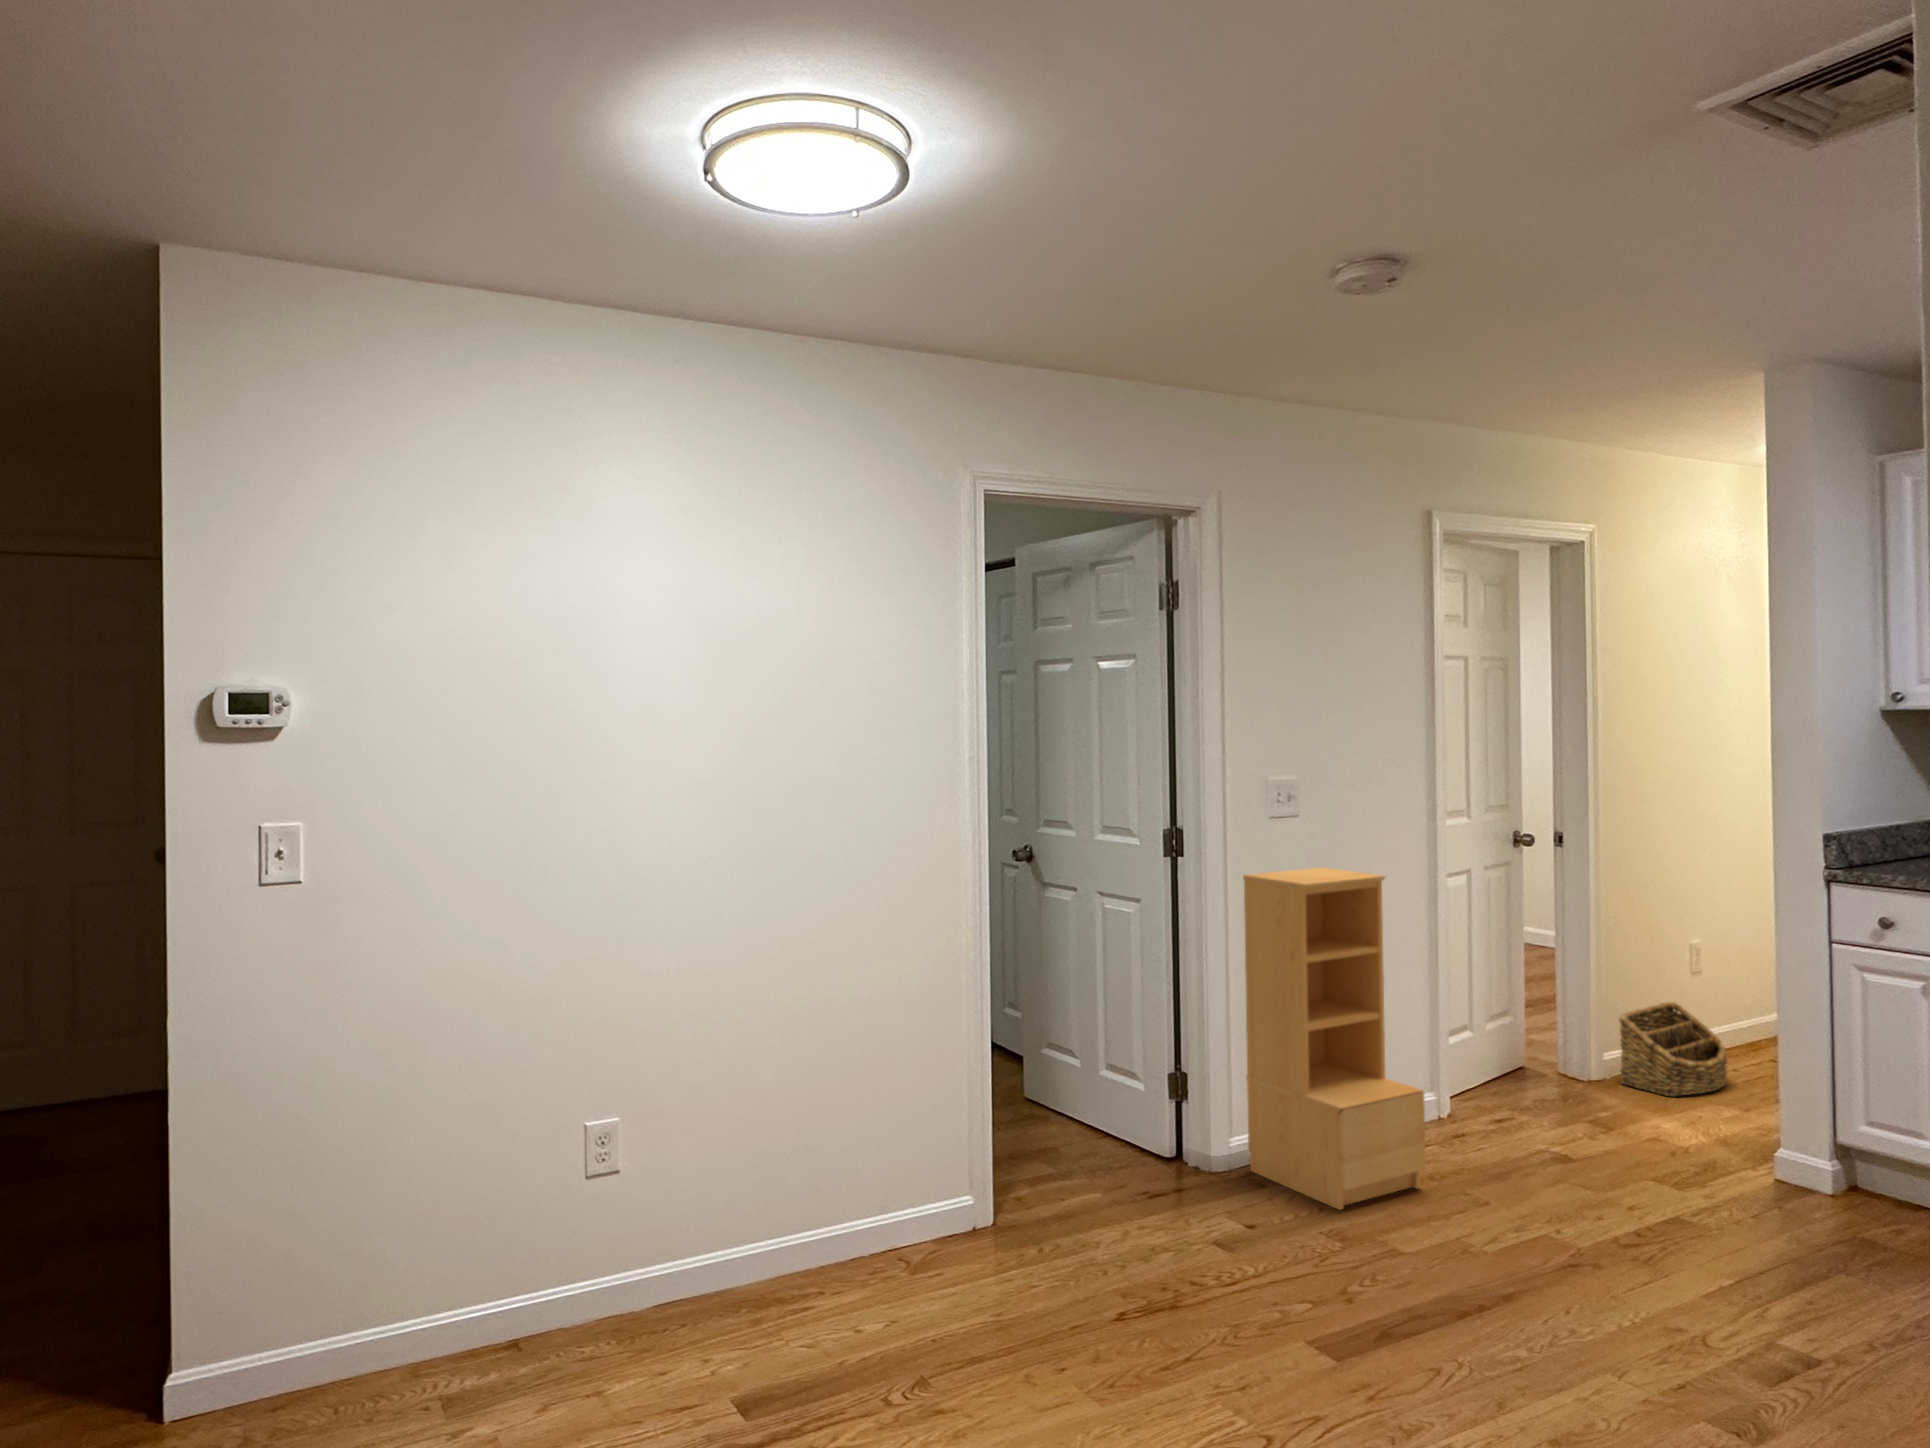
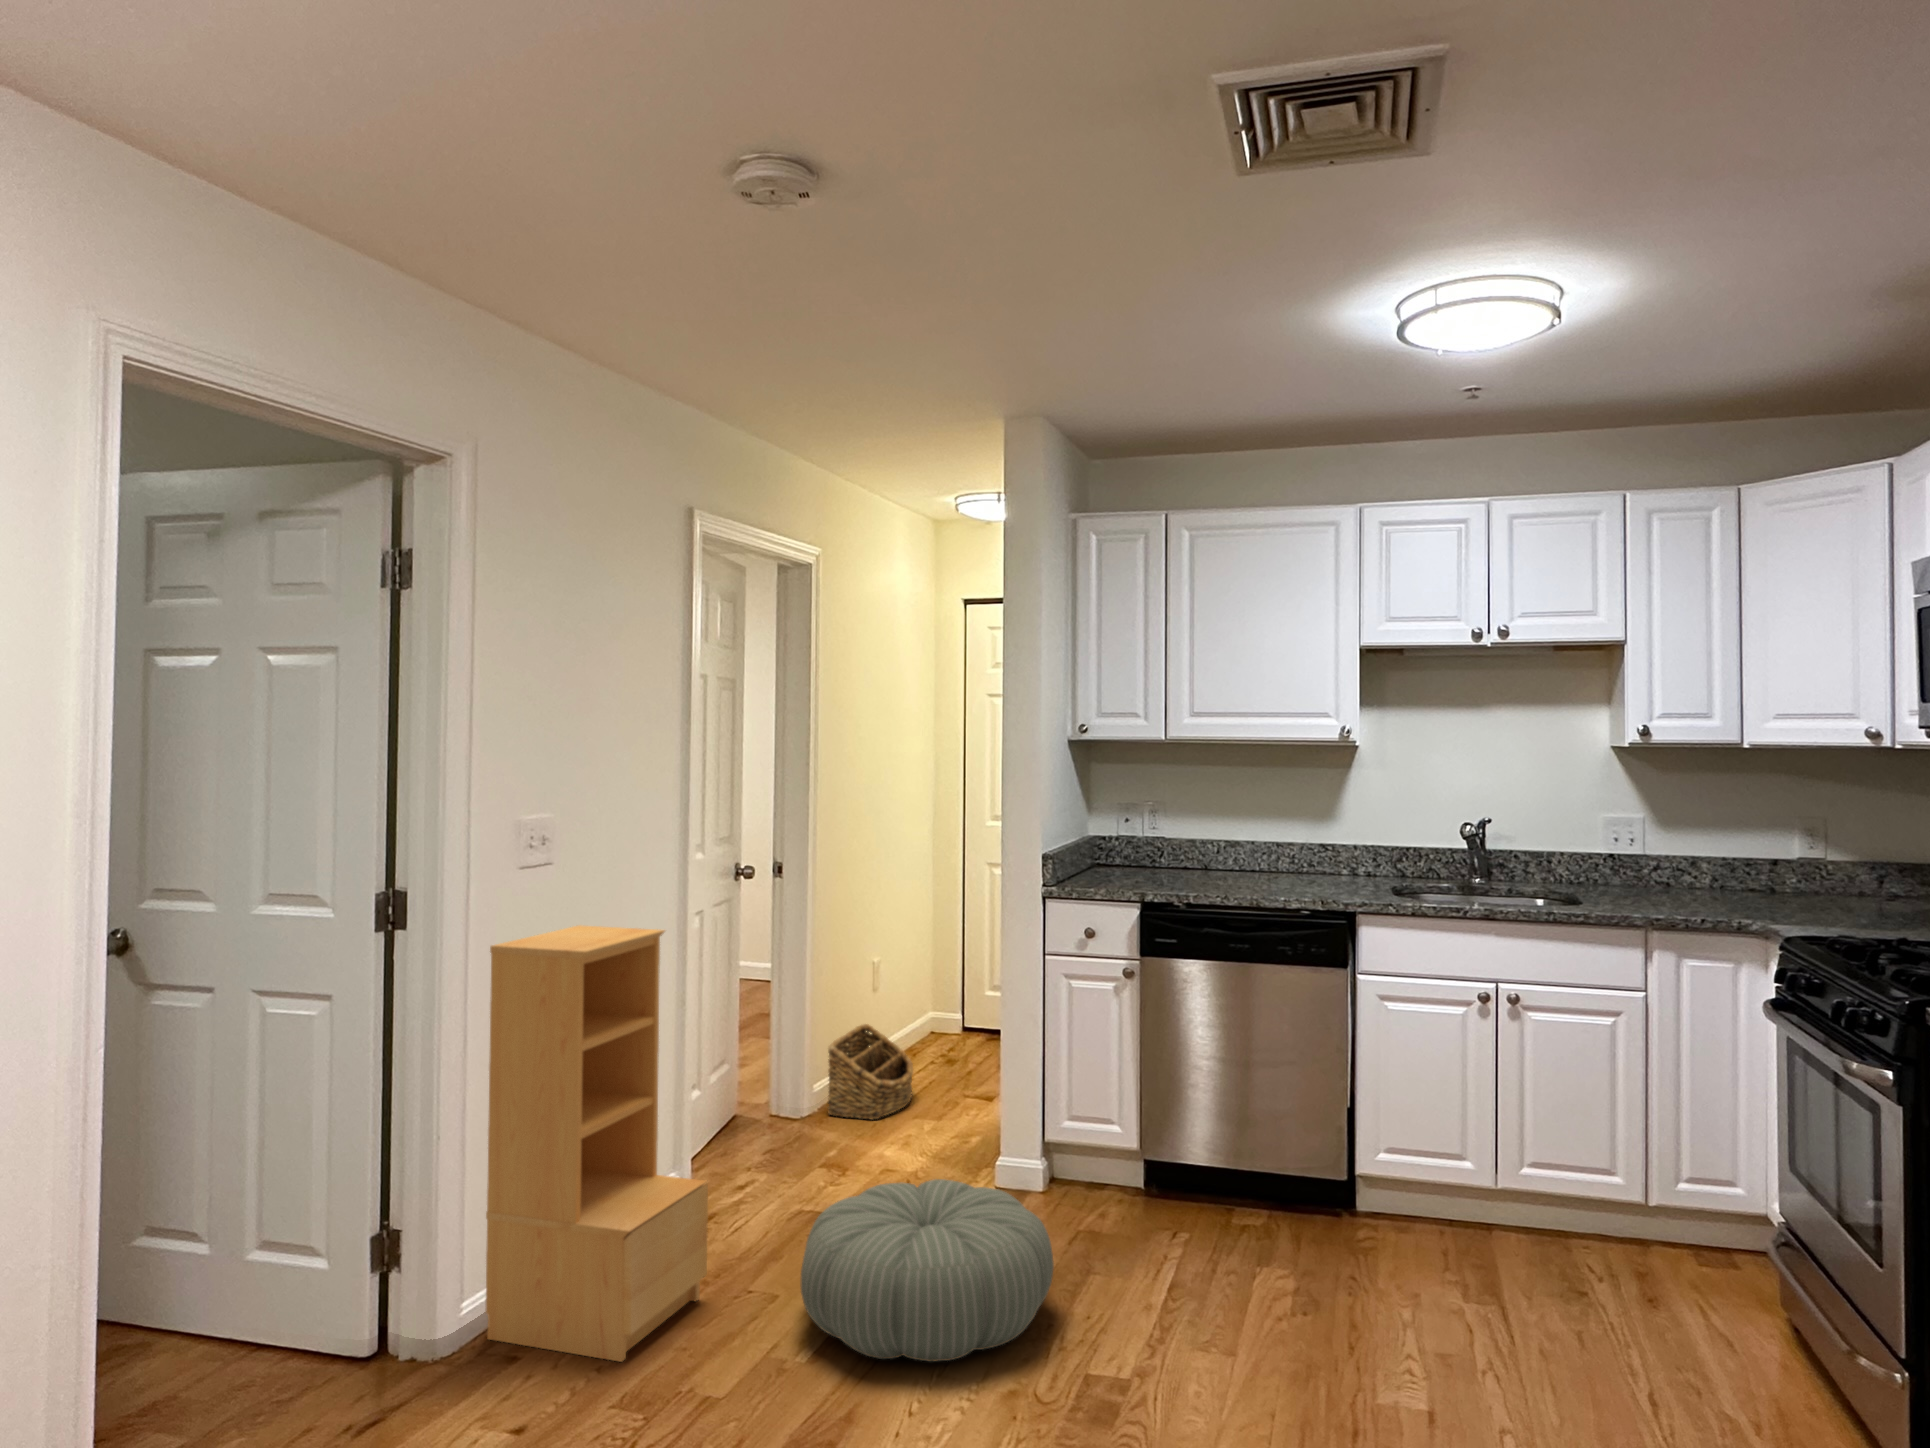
pouf: none [1491,1128,1761,1289] -> present [801,1179,1054,1362]

